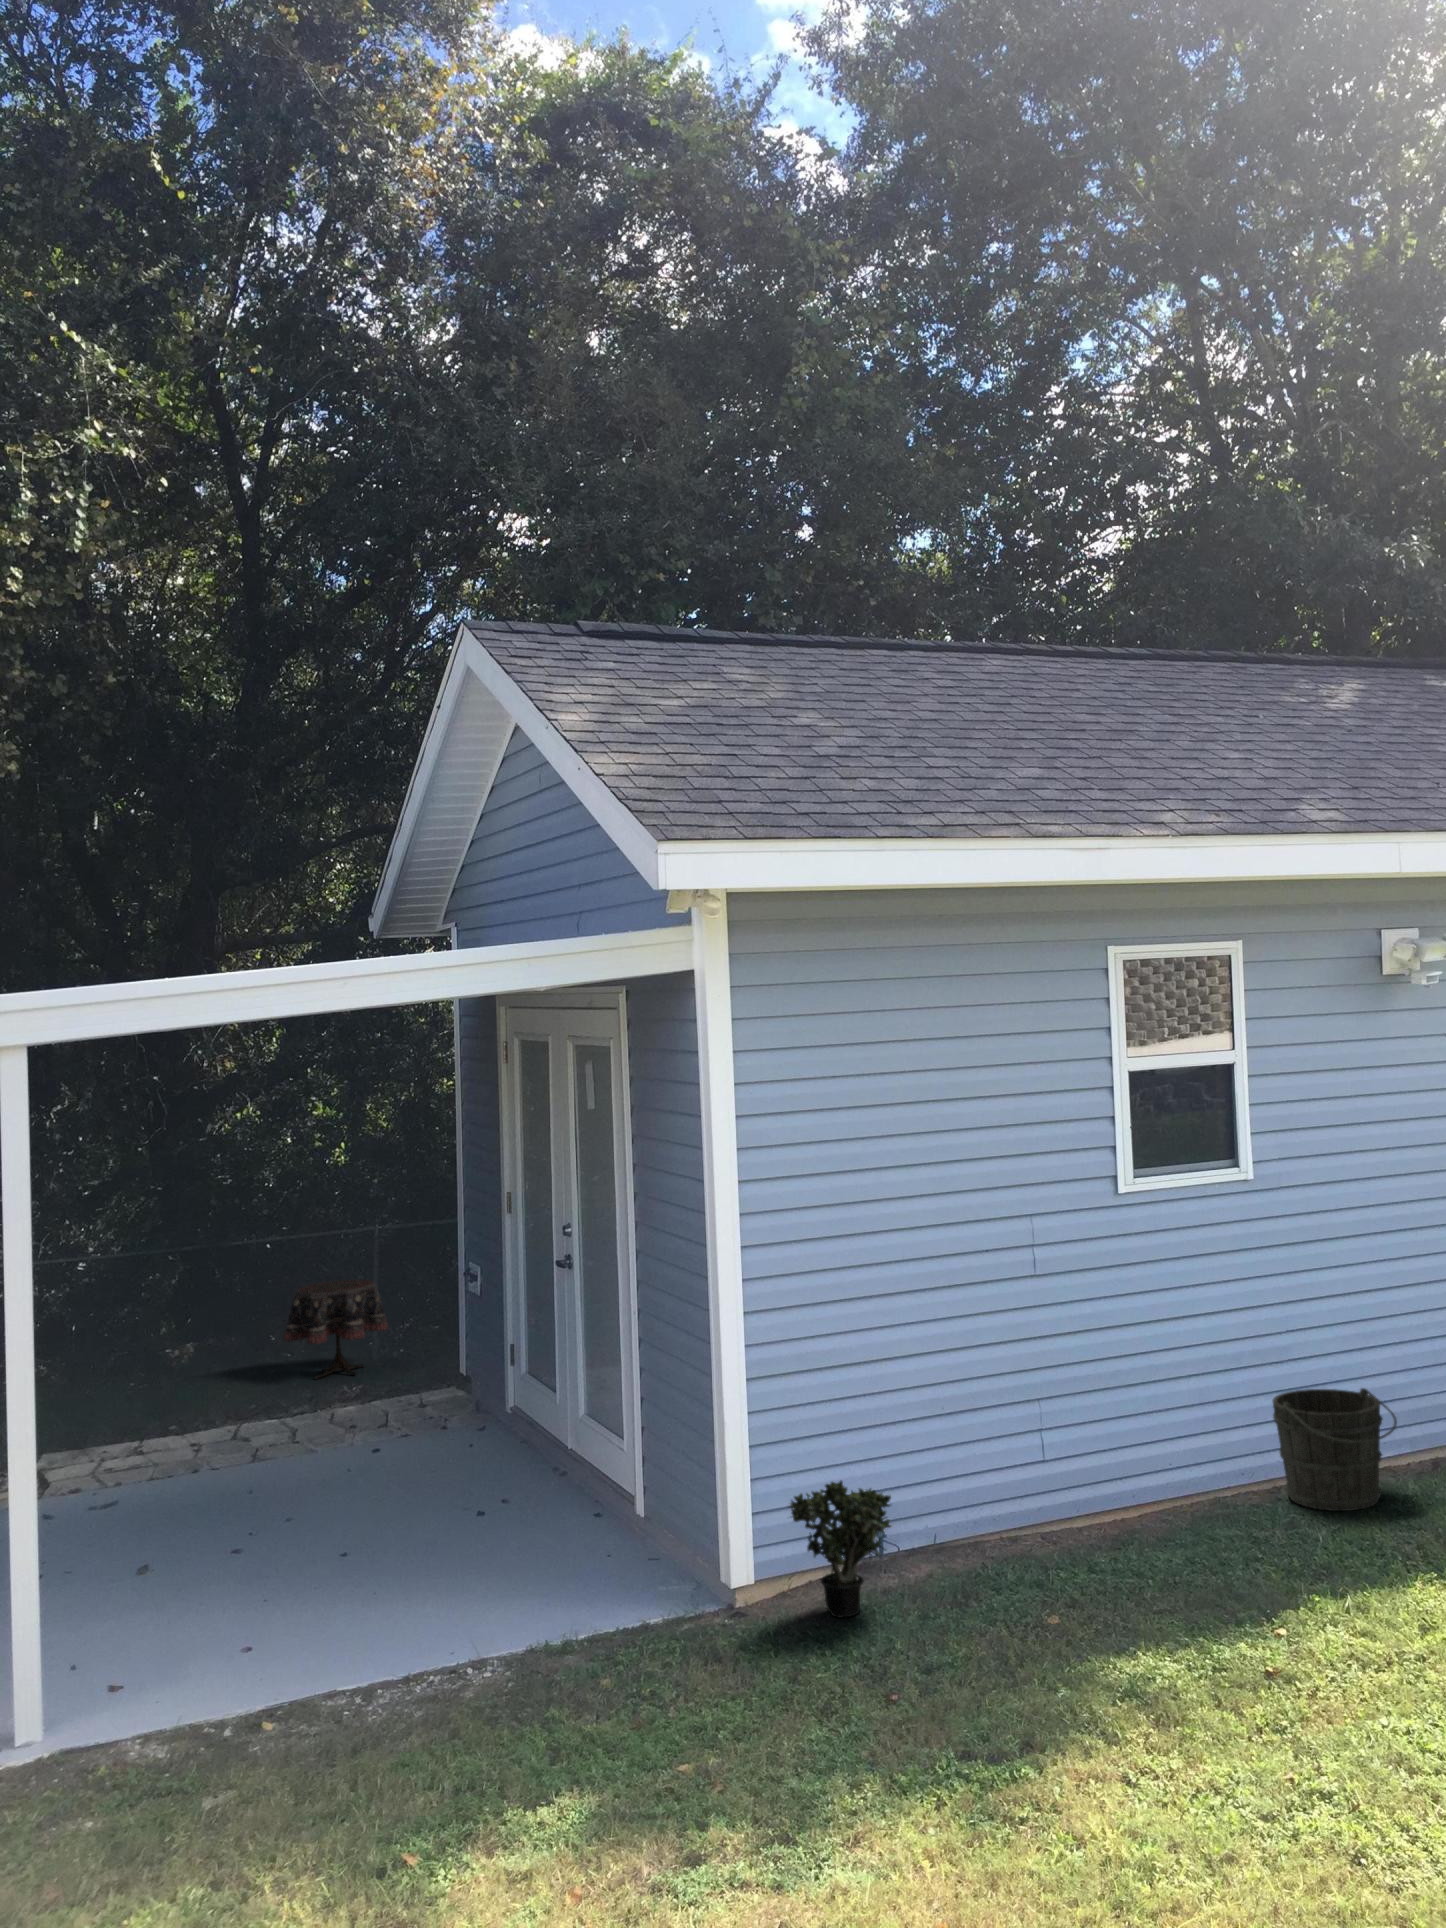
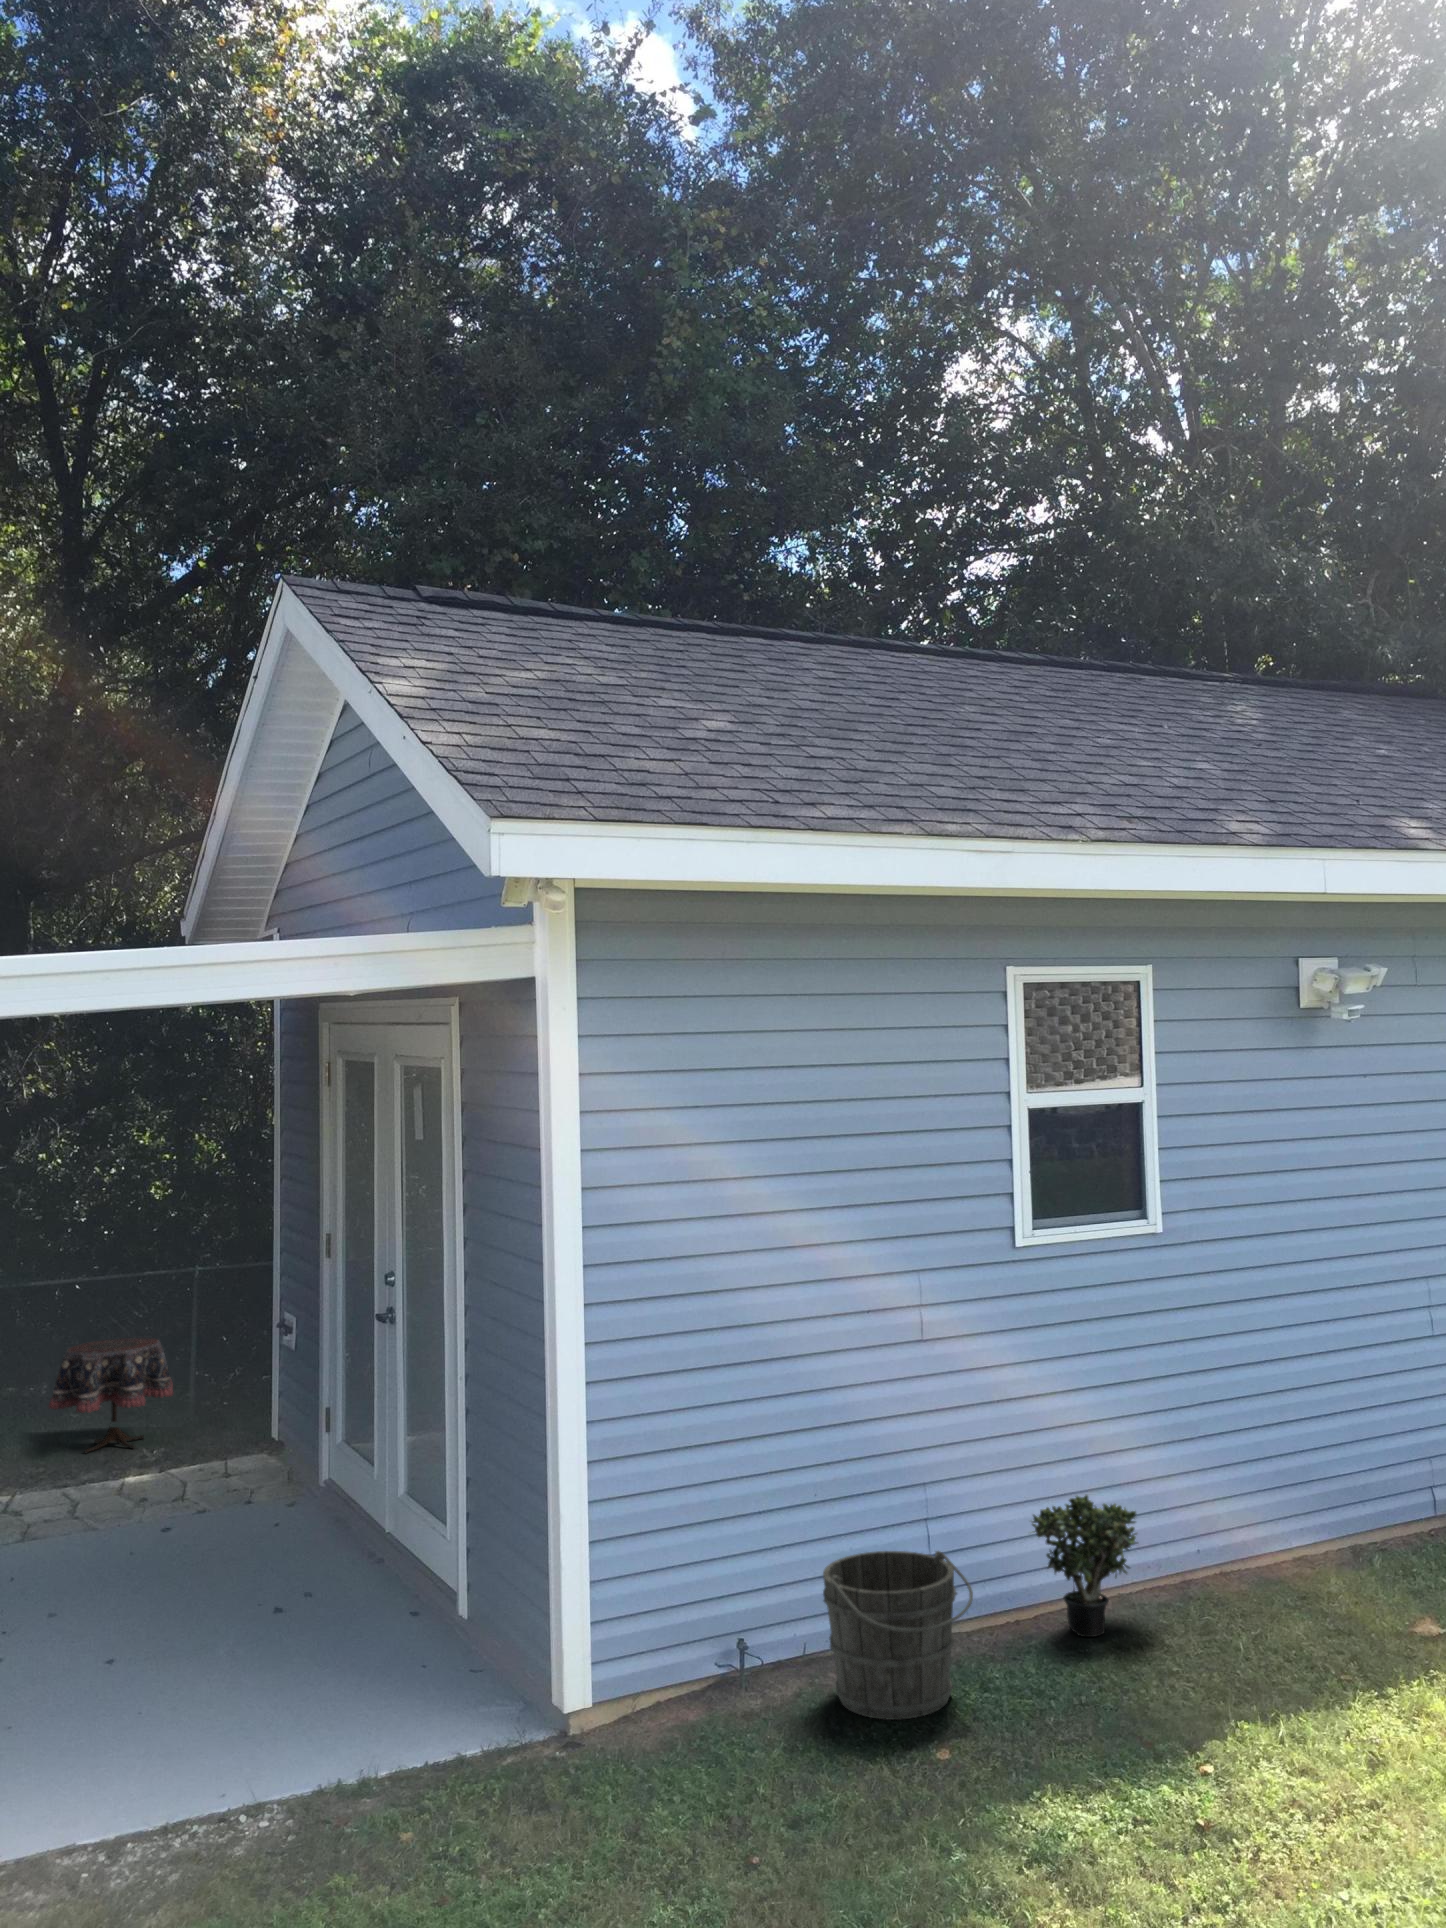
bucket: present [1273,1388,1397,1511] -> present [823,1551,973,1720]
potted plant: present [789,1481,891,1617] -> present [1031,1495,1137,1637]

